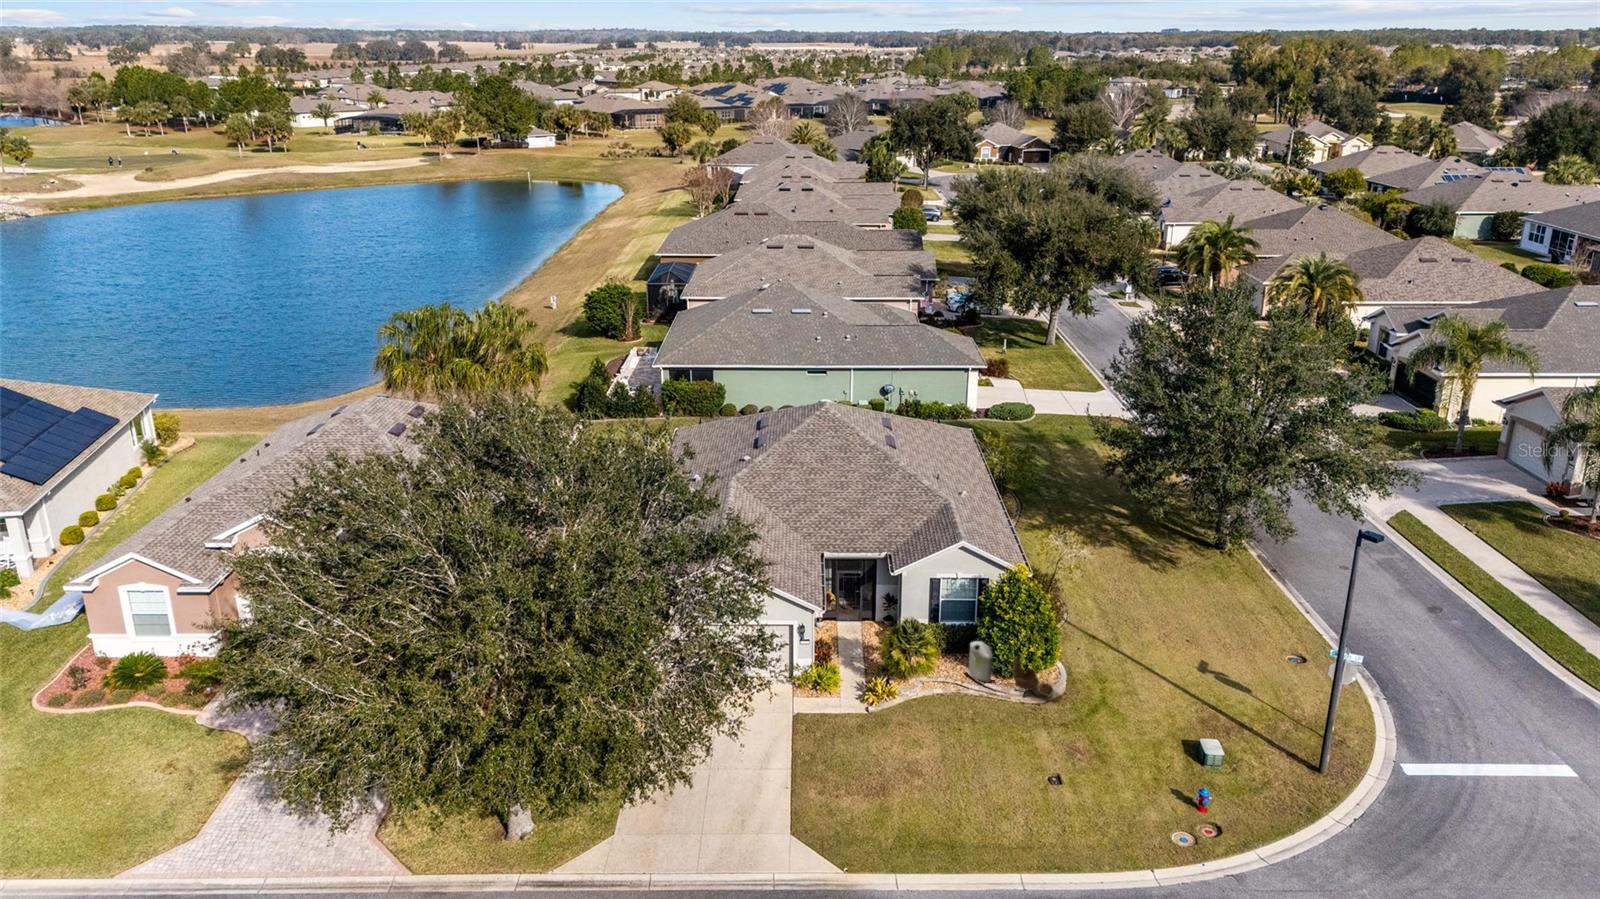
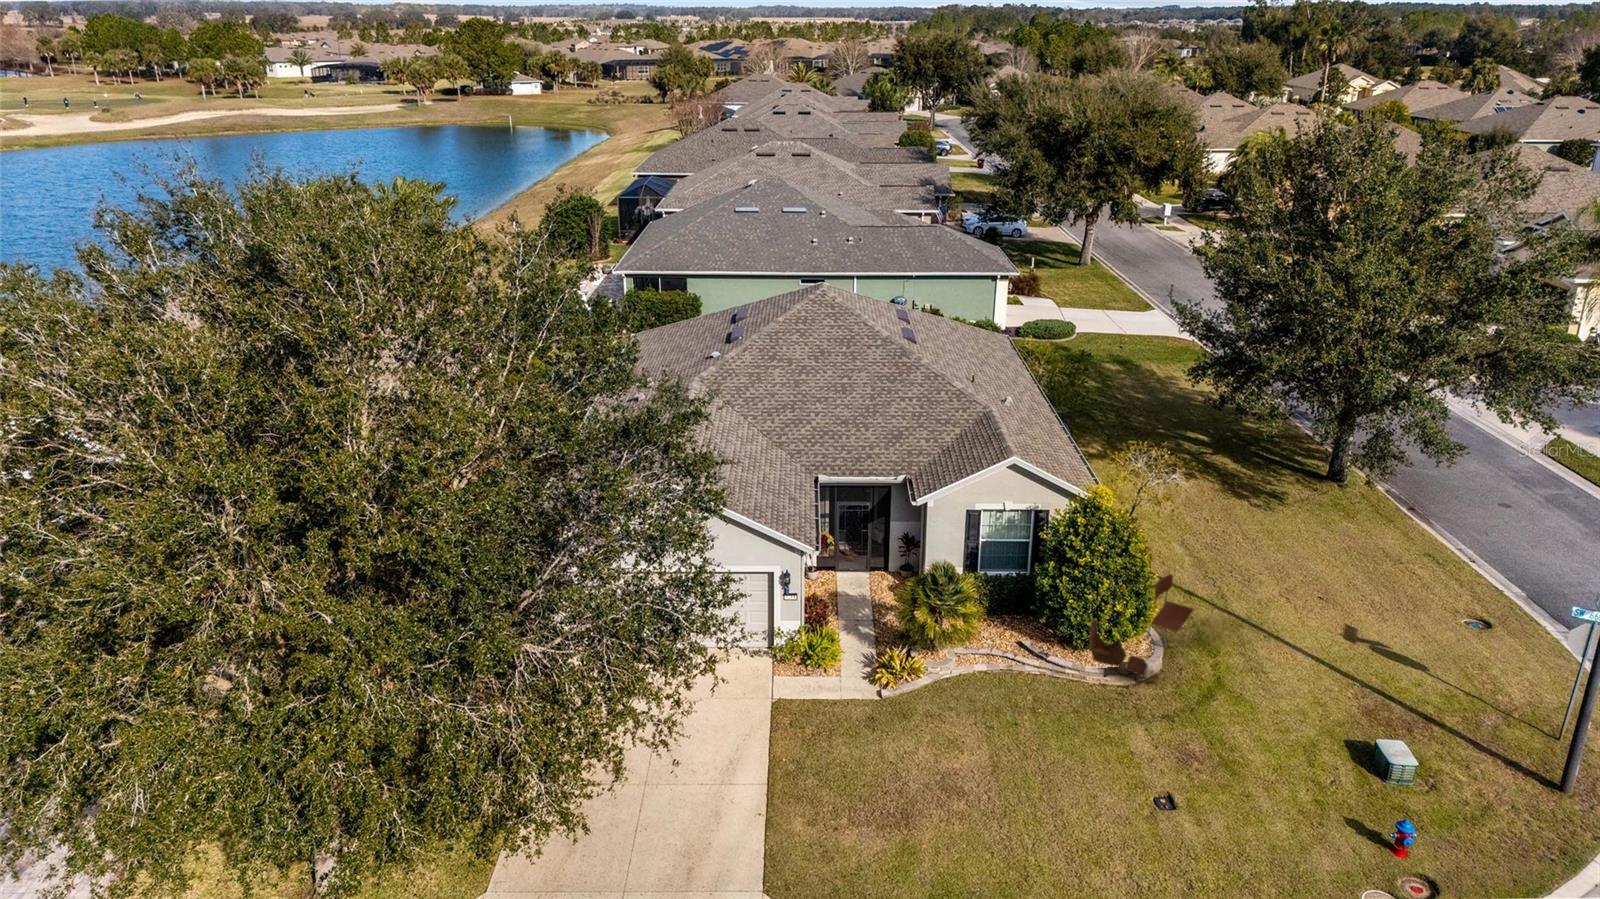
bench: none [1056,624,1090,677] -> present [1146,574,1193,648]
trash can: present [969,641,993,682] -> none [1022,597,1059,655]

